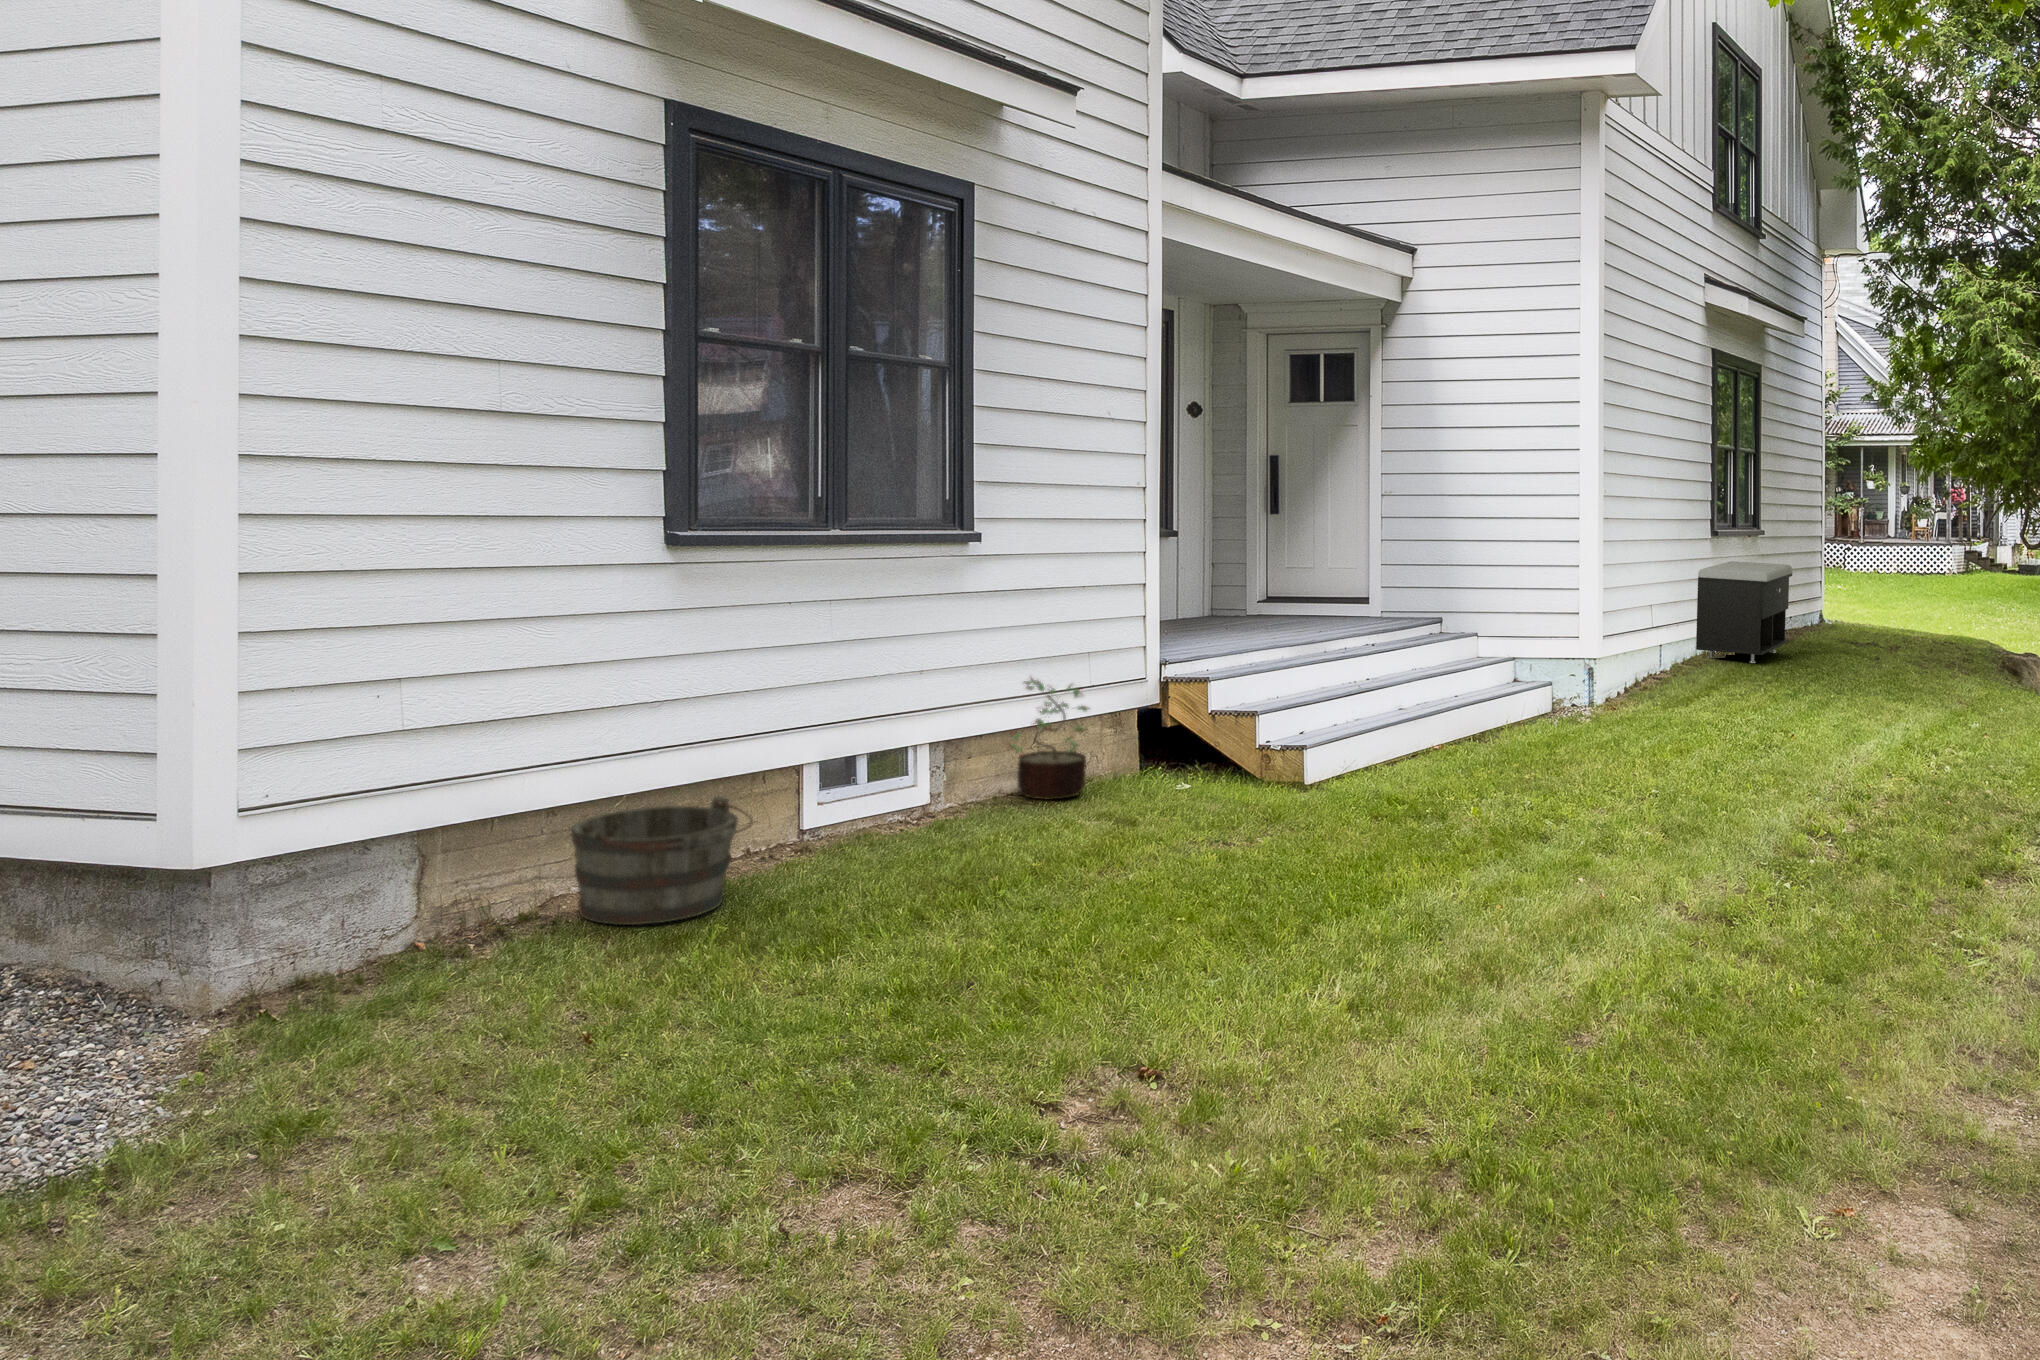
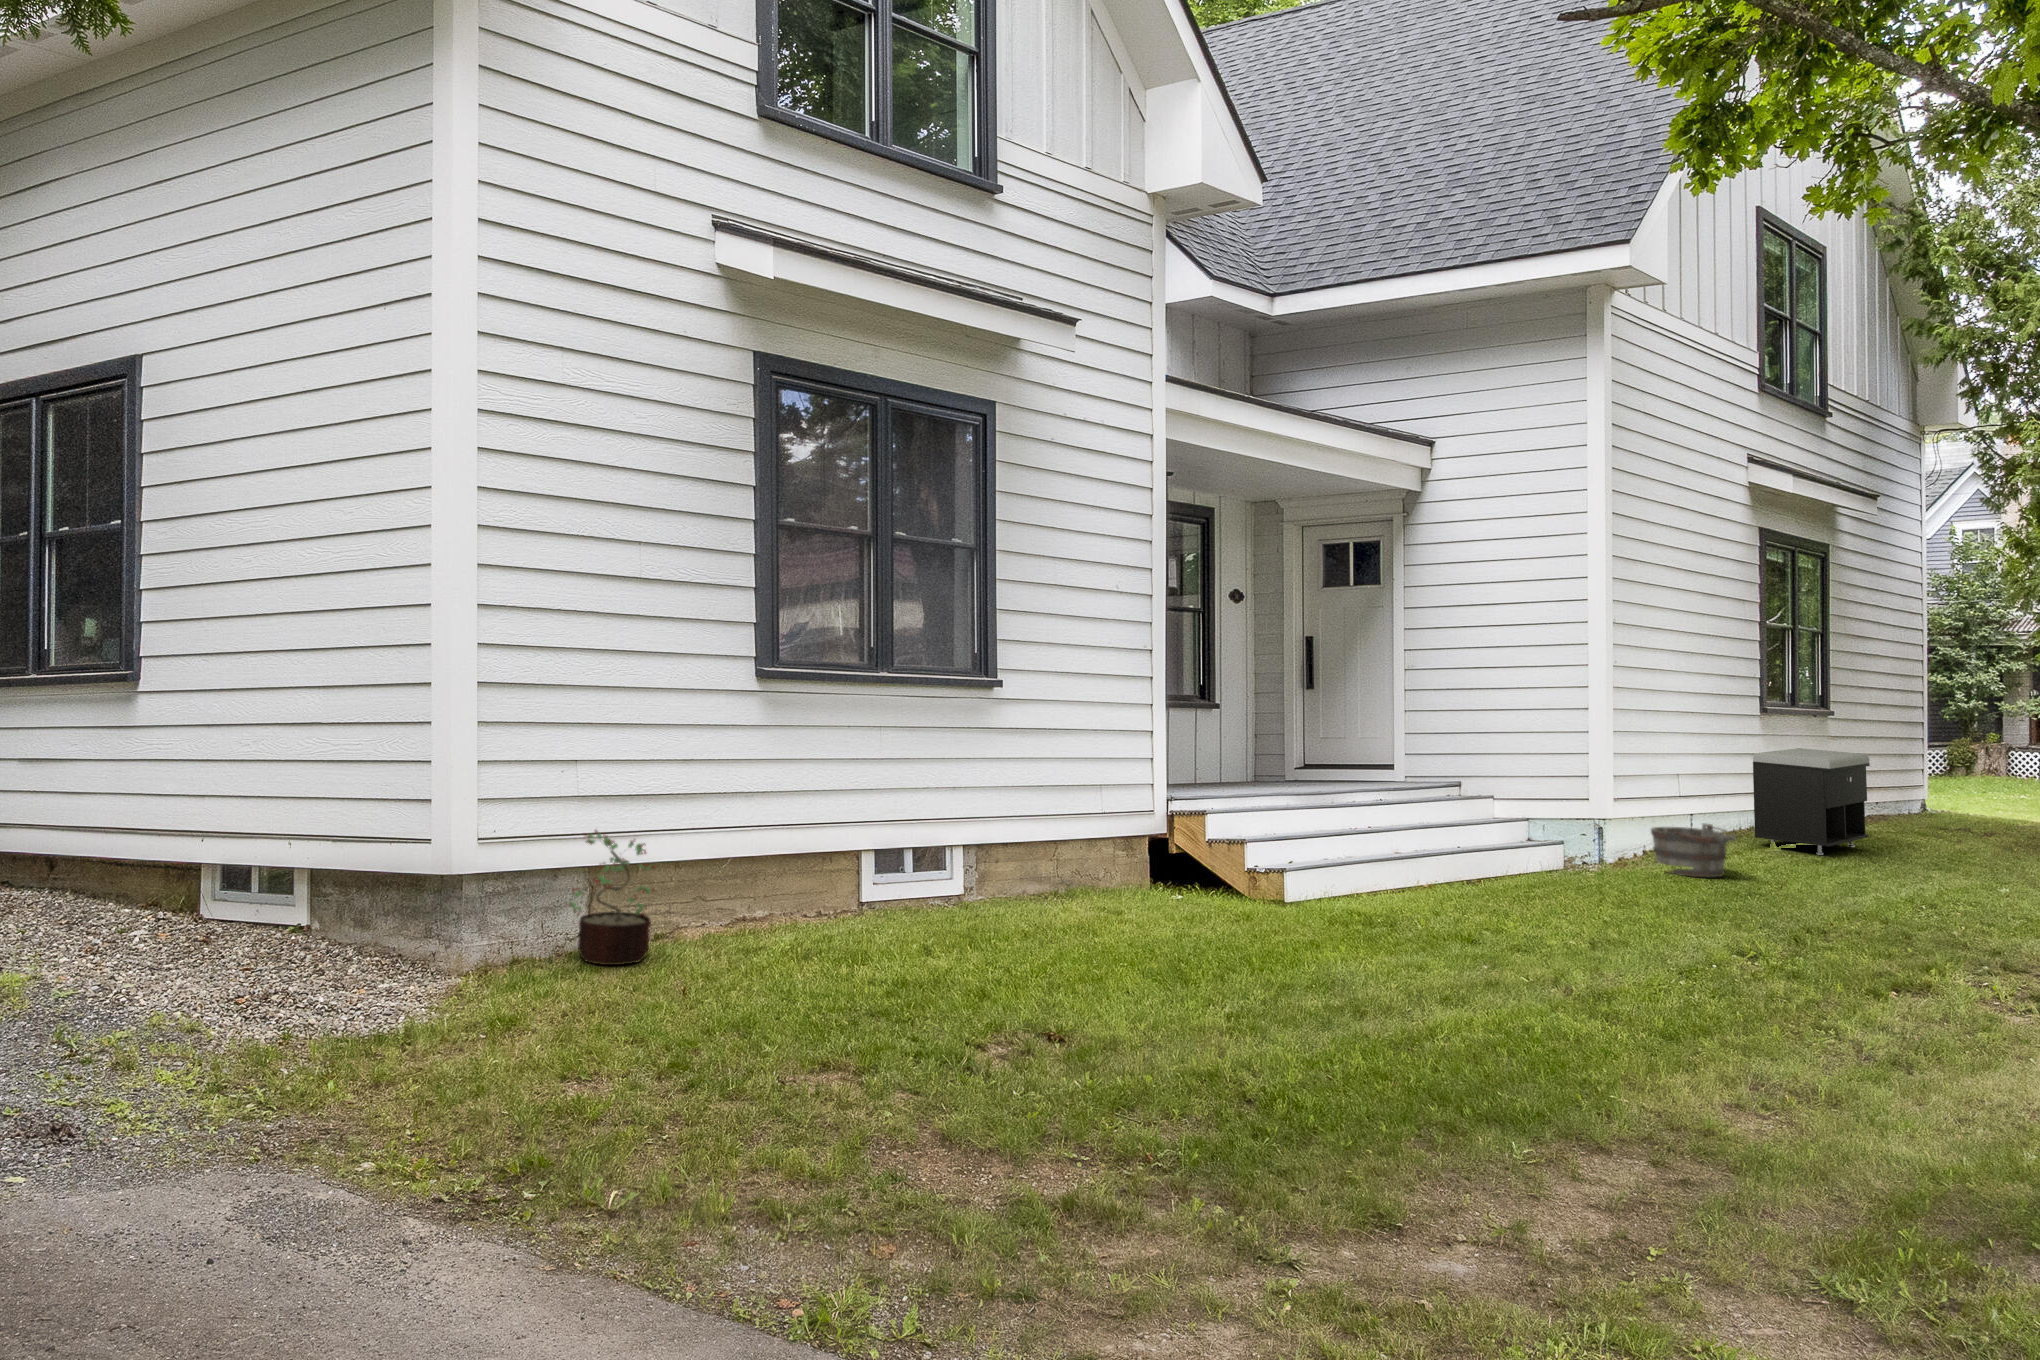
decorative plant: present [1007,678,1088,799] -> present [568,830,654,965]
bucket: present [571,796,753,925] -> present [1651,823,1737,877]

